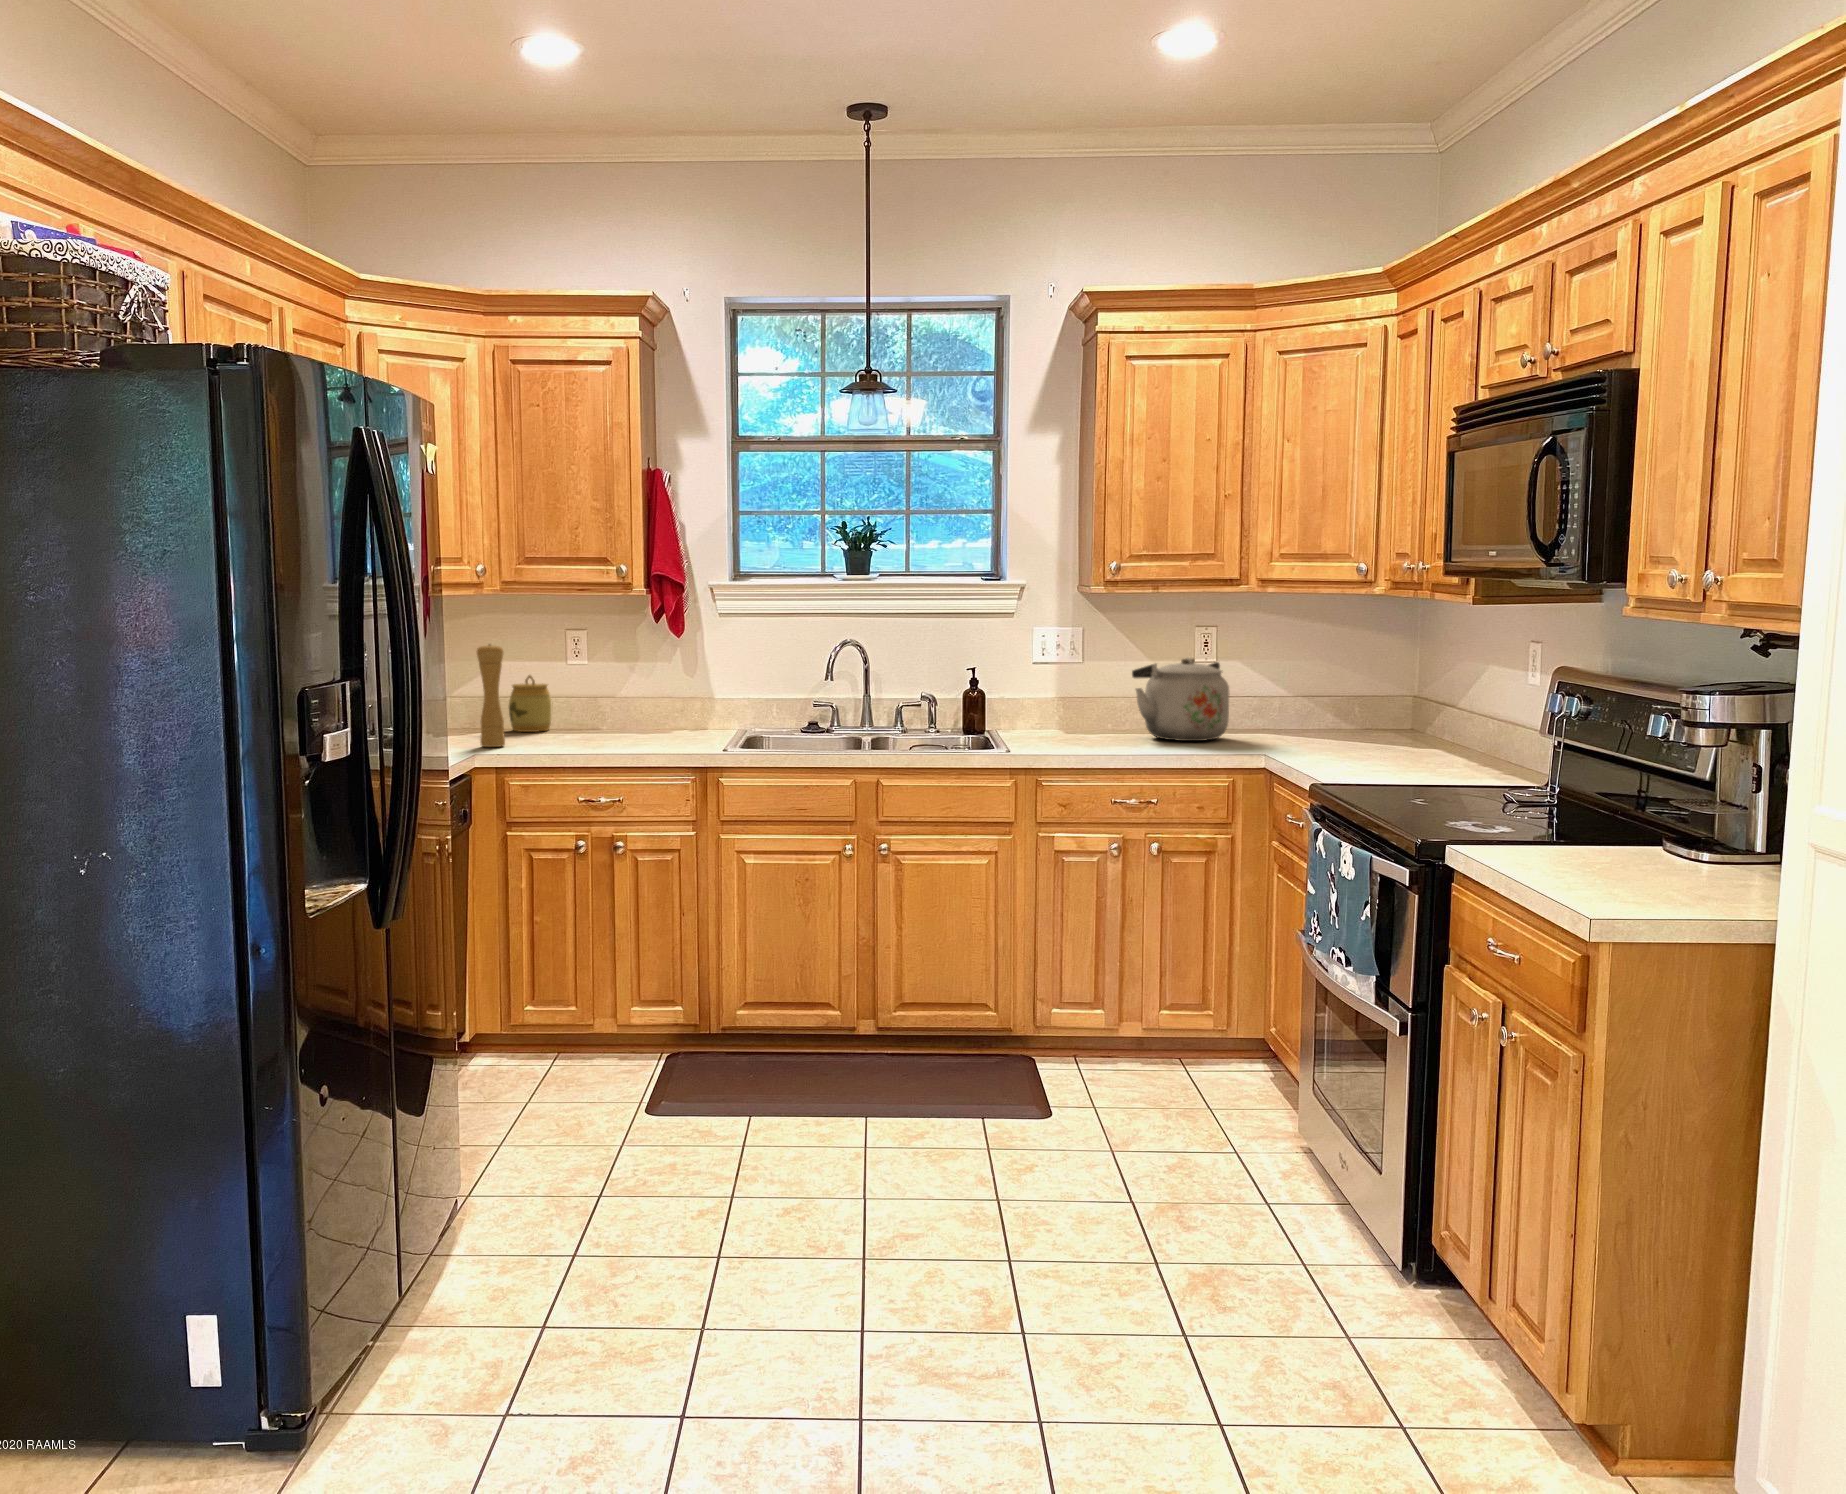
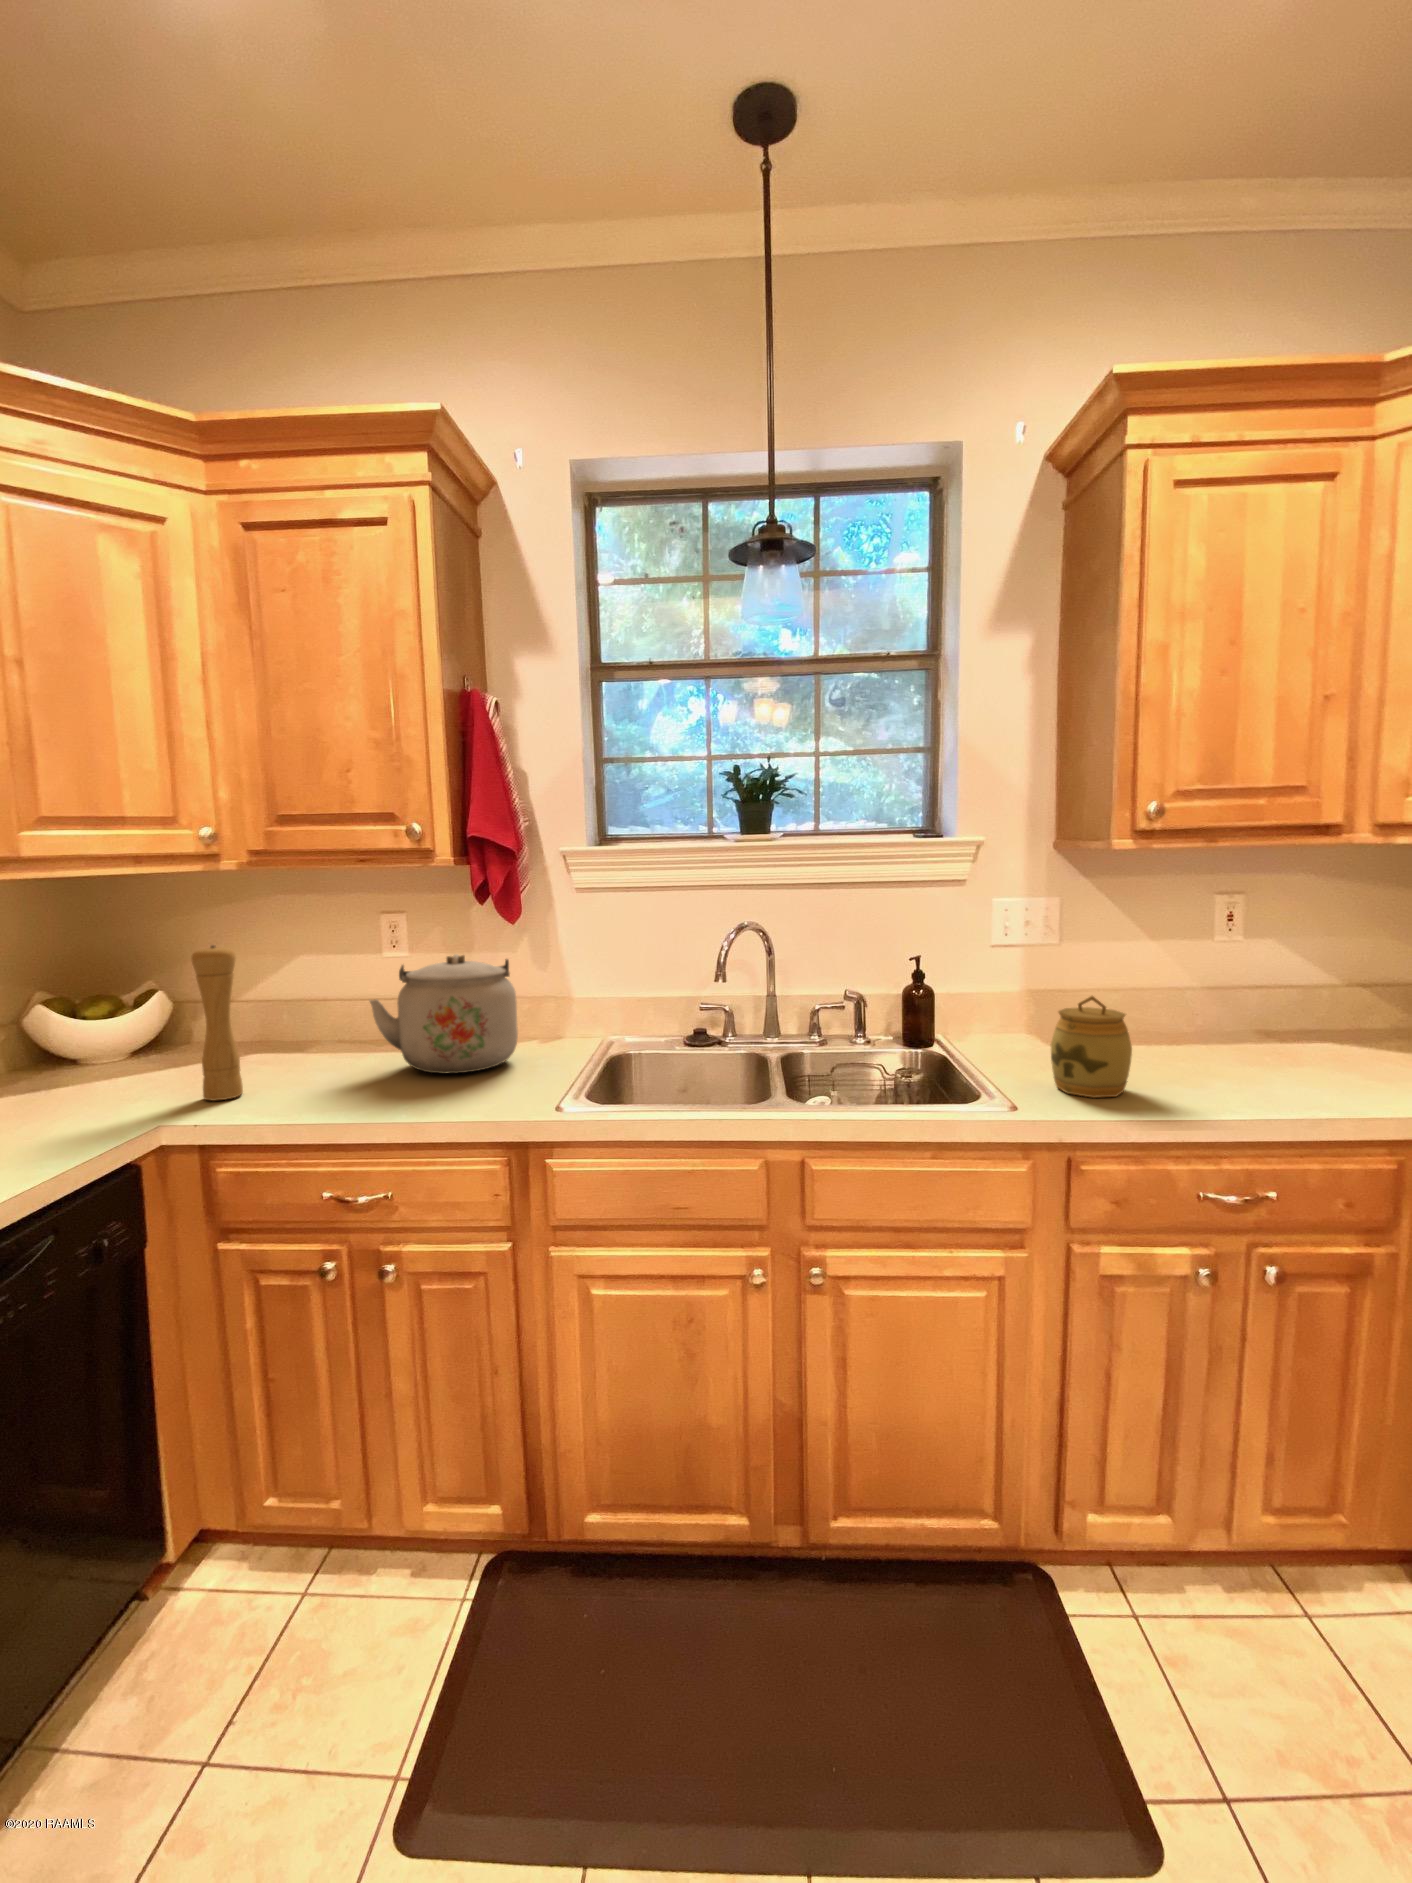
kettle: present [1132,657,1229,741] -> present [370,954,518,1074]
jar: present [509,675,552,732] -> present [1051,996,1132,1098]

